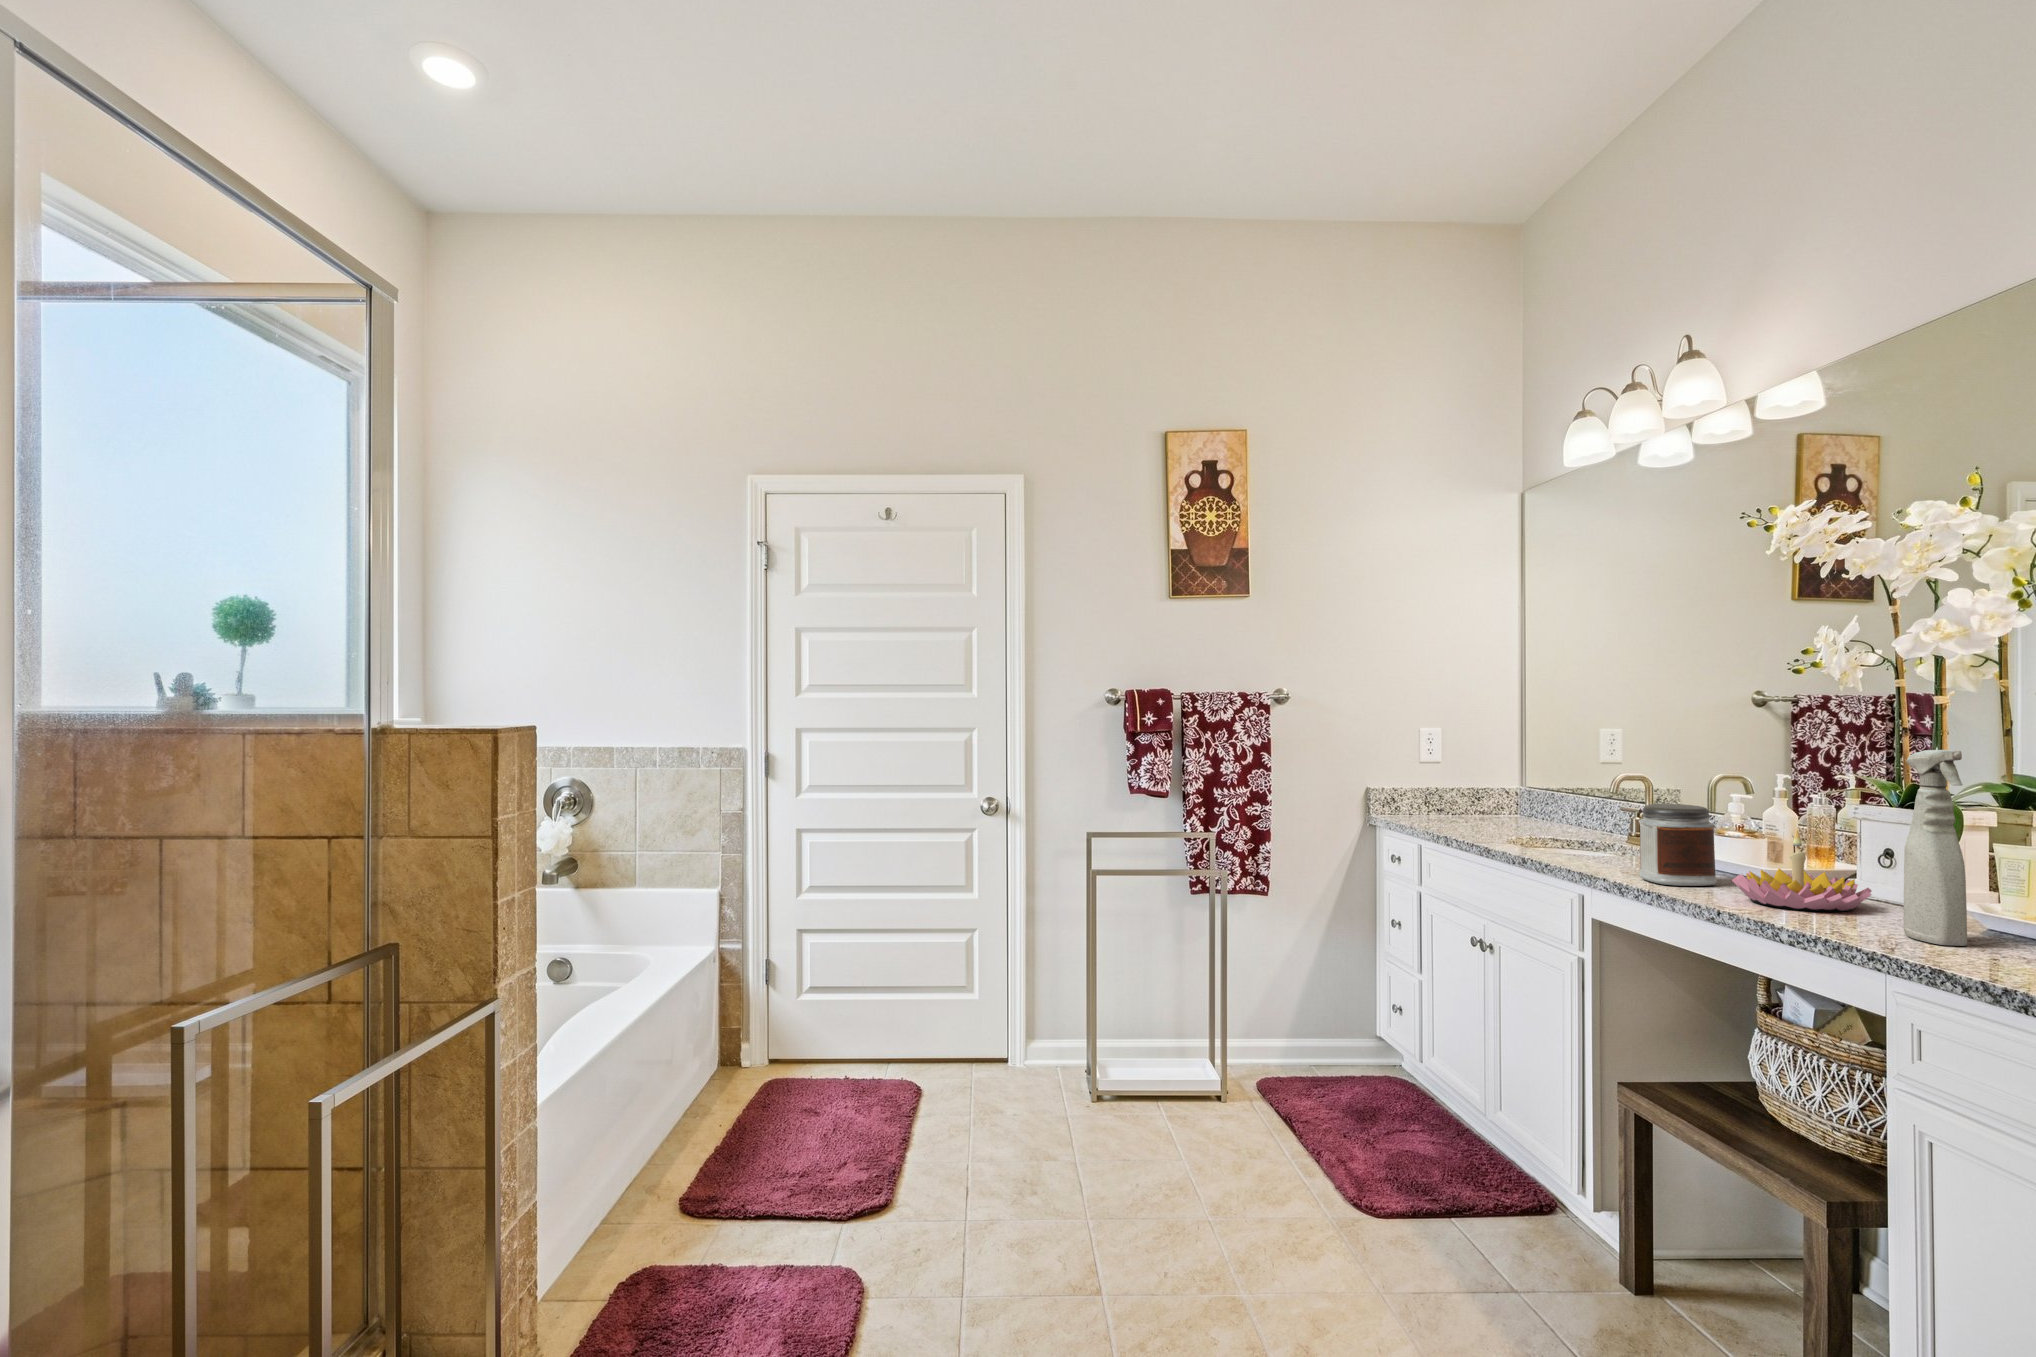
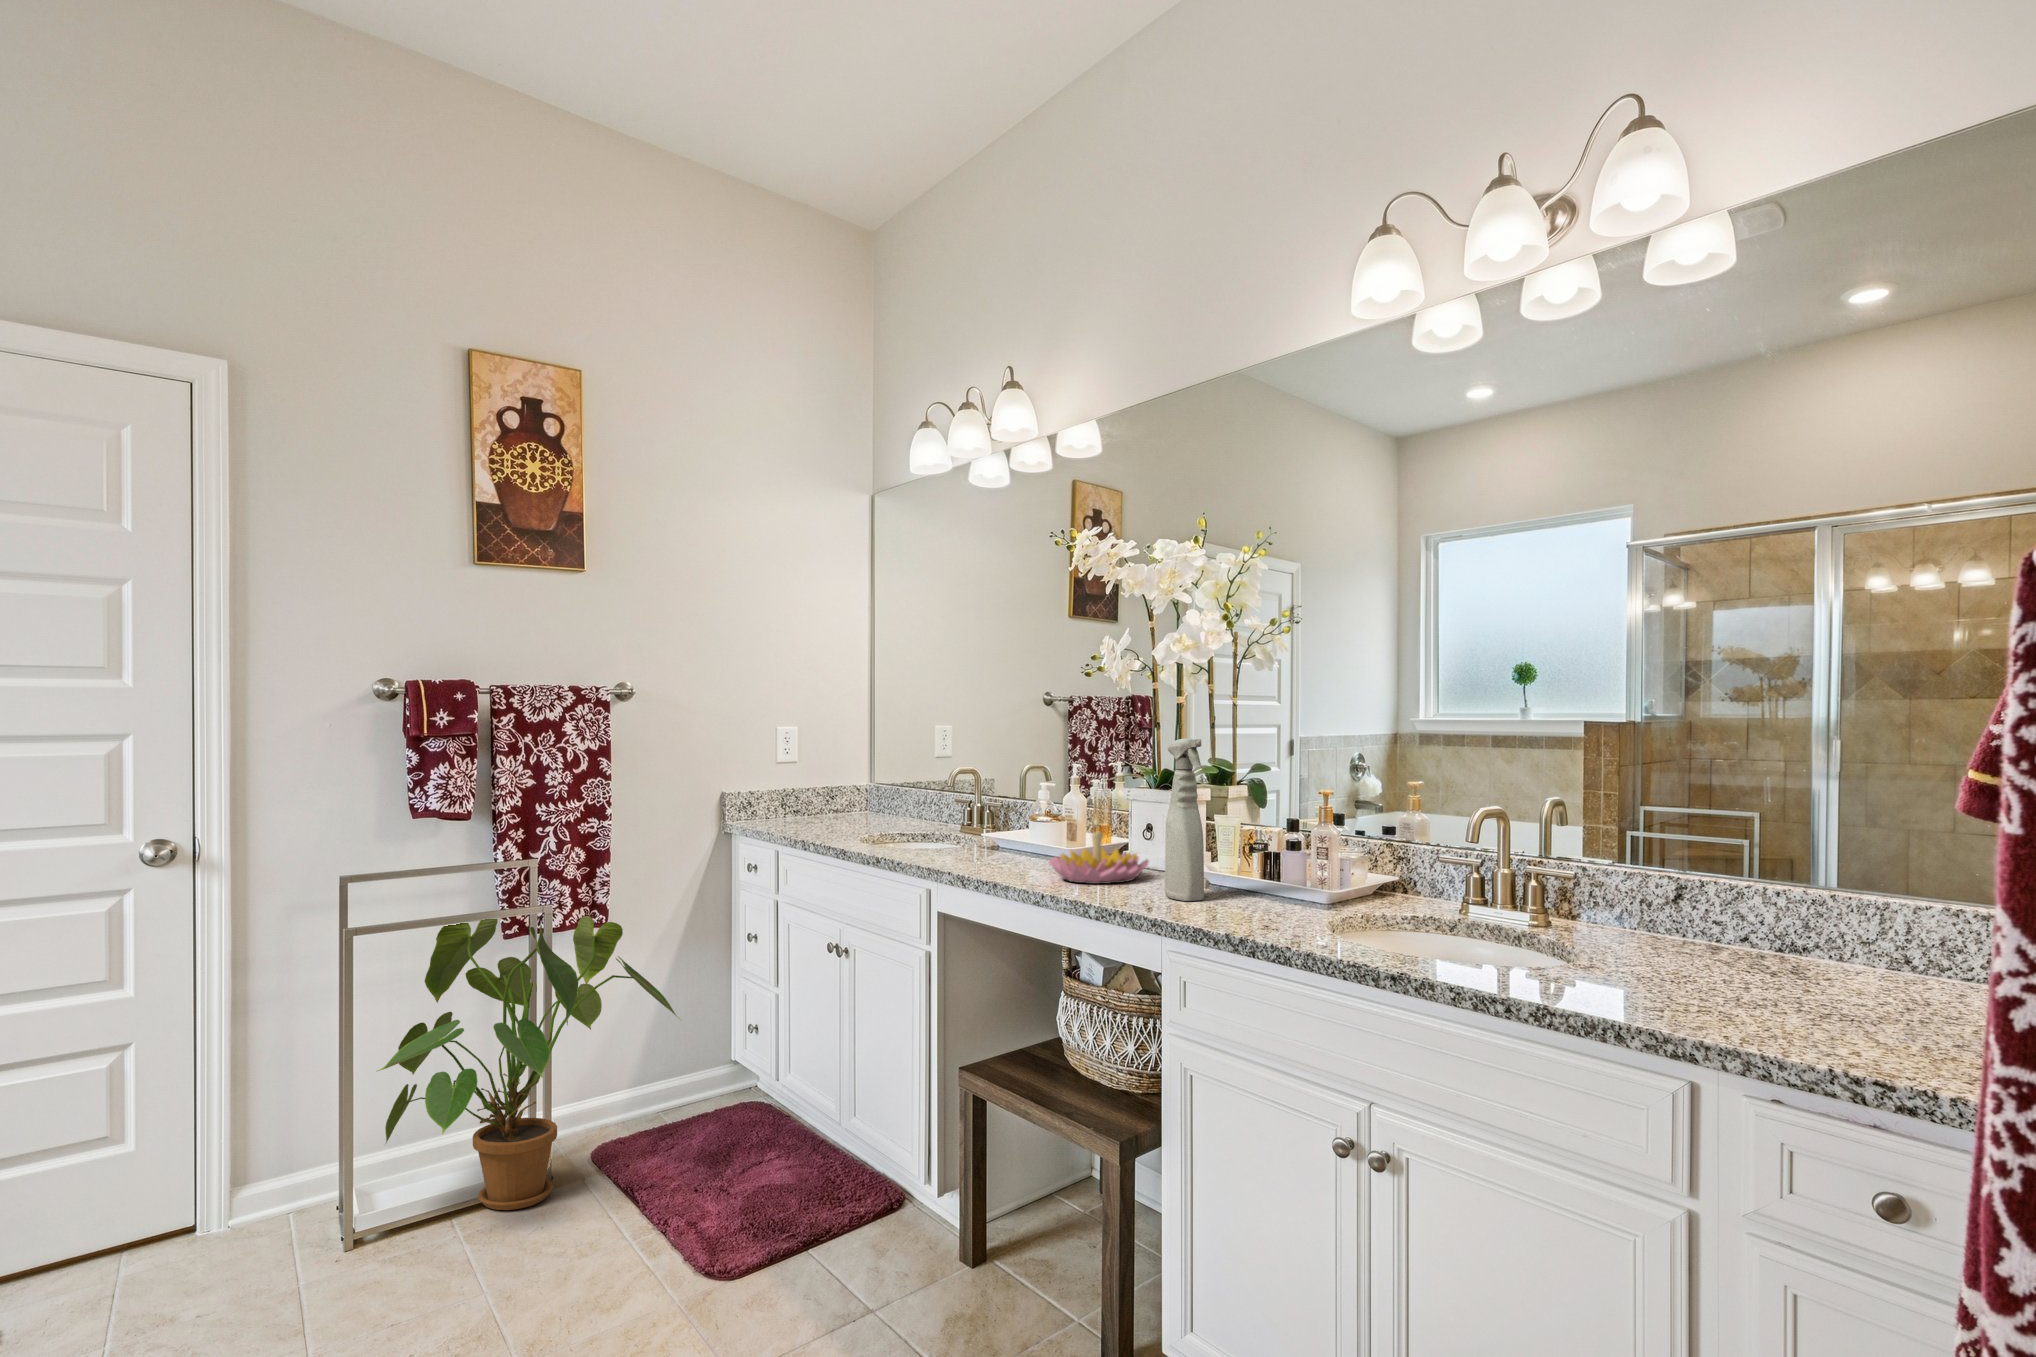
jar: present [1639,804,1717,886] -> none [976,794,1039,872]
house plant: none [1091,876,1334,1124] -> present [378,916,679,1210]

